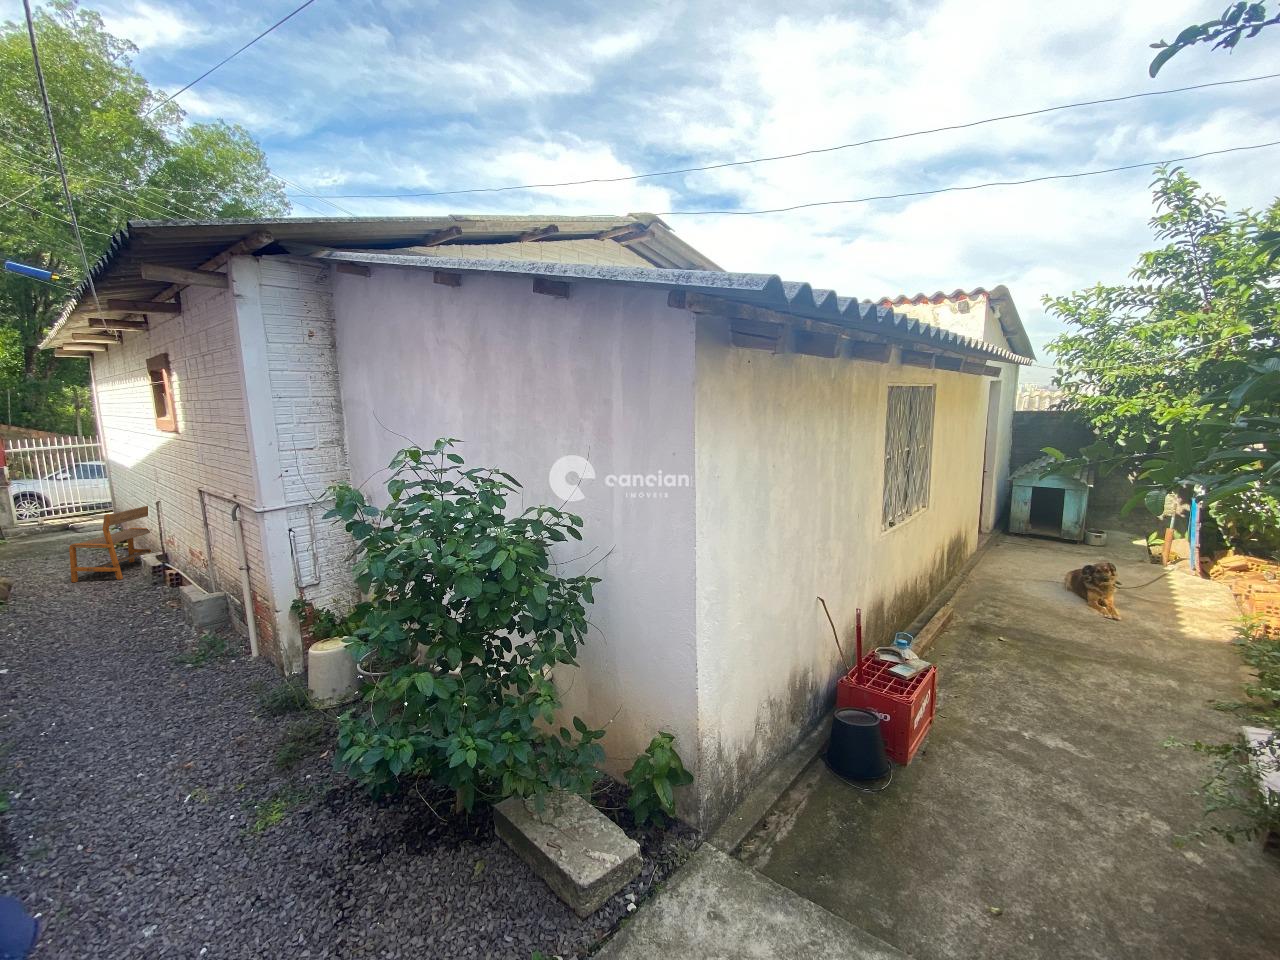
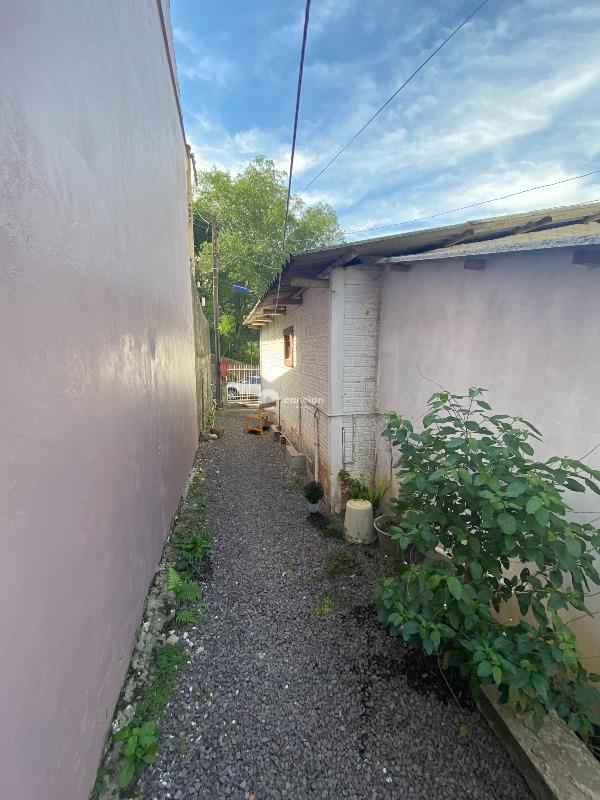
potted plant: none [219,628,269,688] -> present [303,480,324,513]

